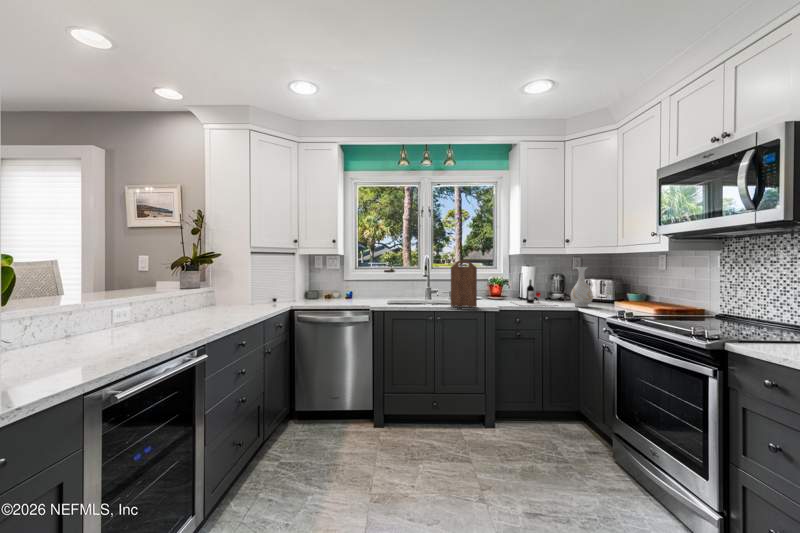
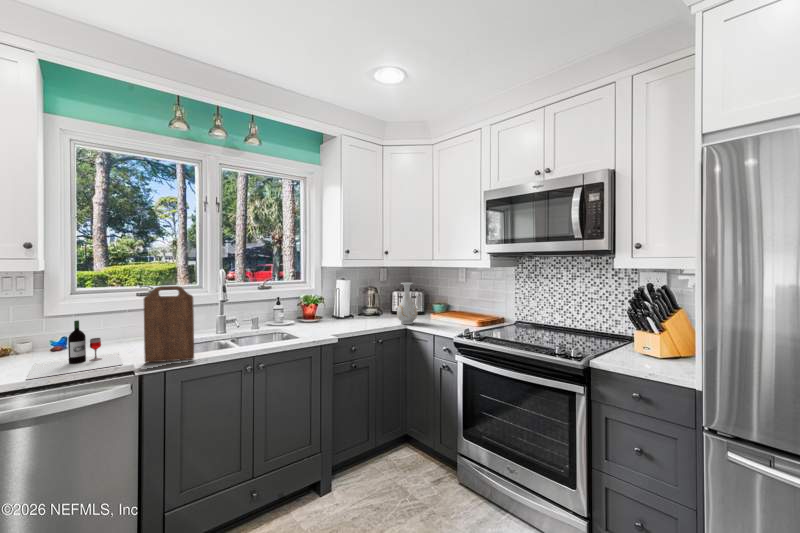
cutting board: present [451,261,477,307] -> present [144,286,194,362]
wine bottle: present [512,280,555,306] -> present [27,320,122,379]

